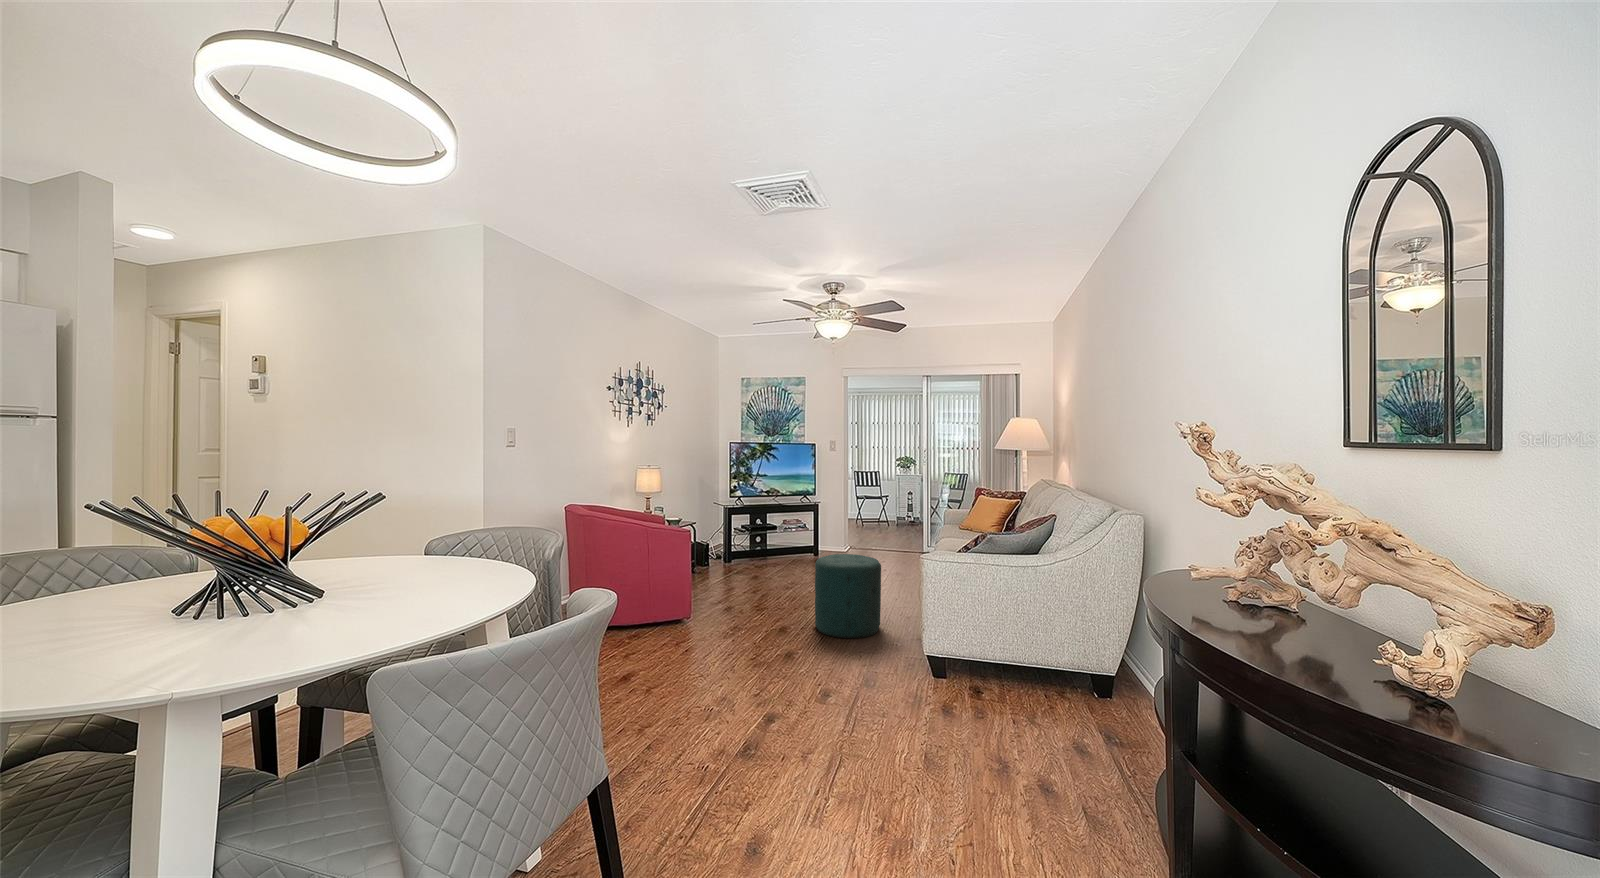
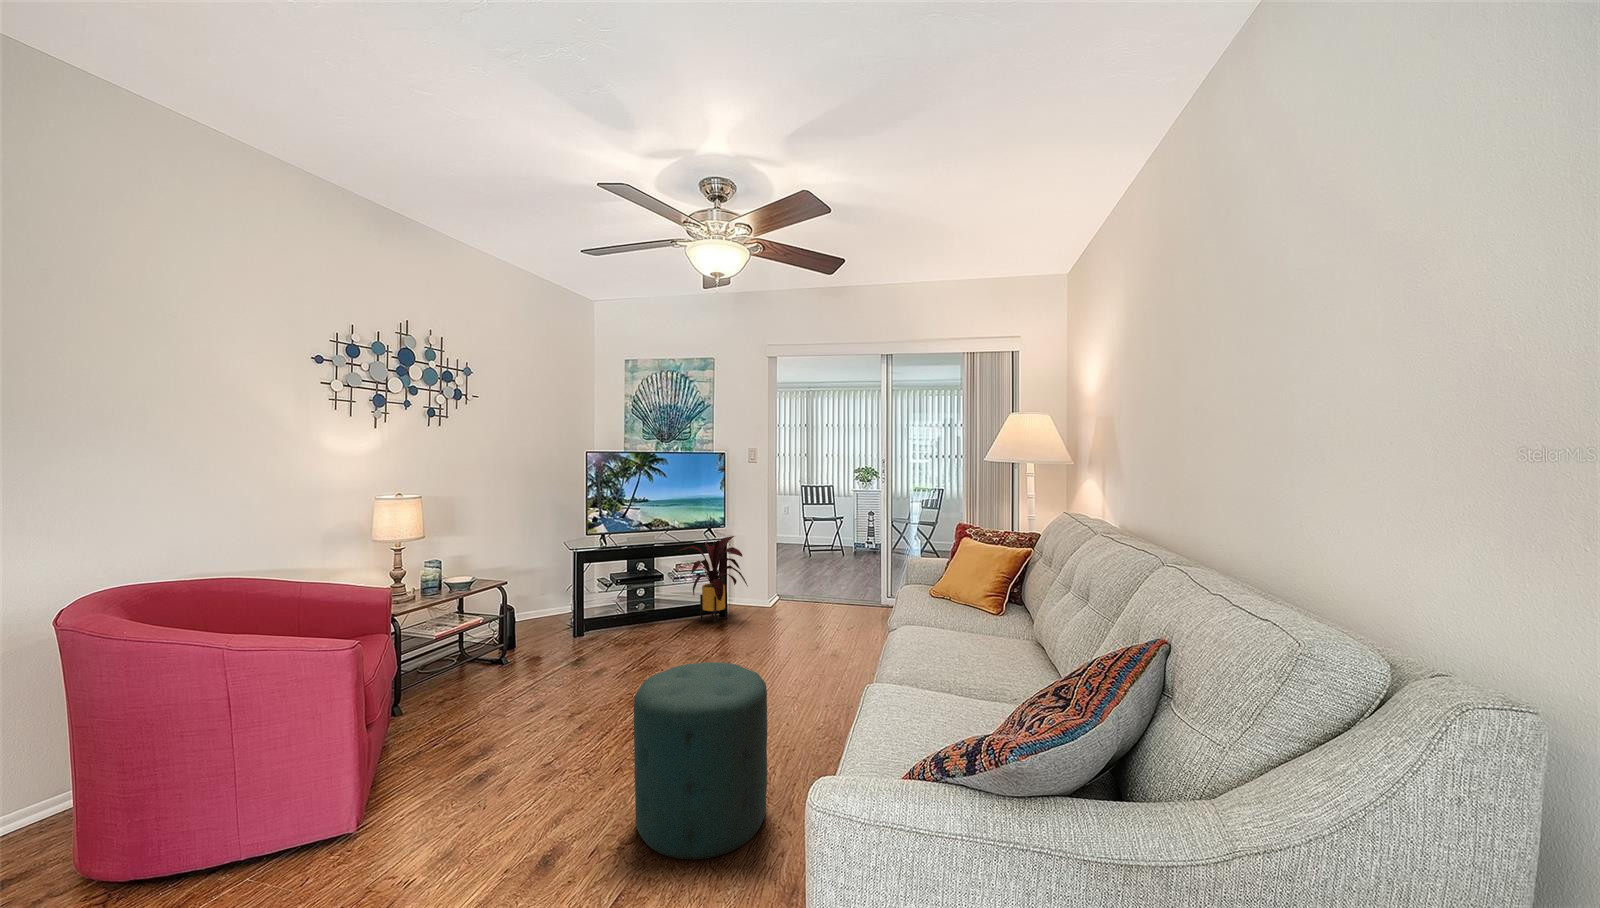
house plant: none [784,502,833,560] -> present [679,536,748,623]

